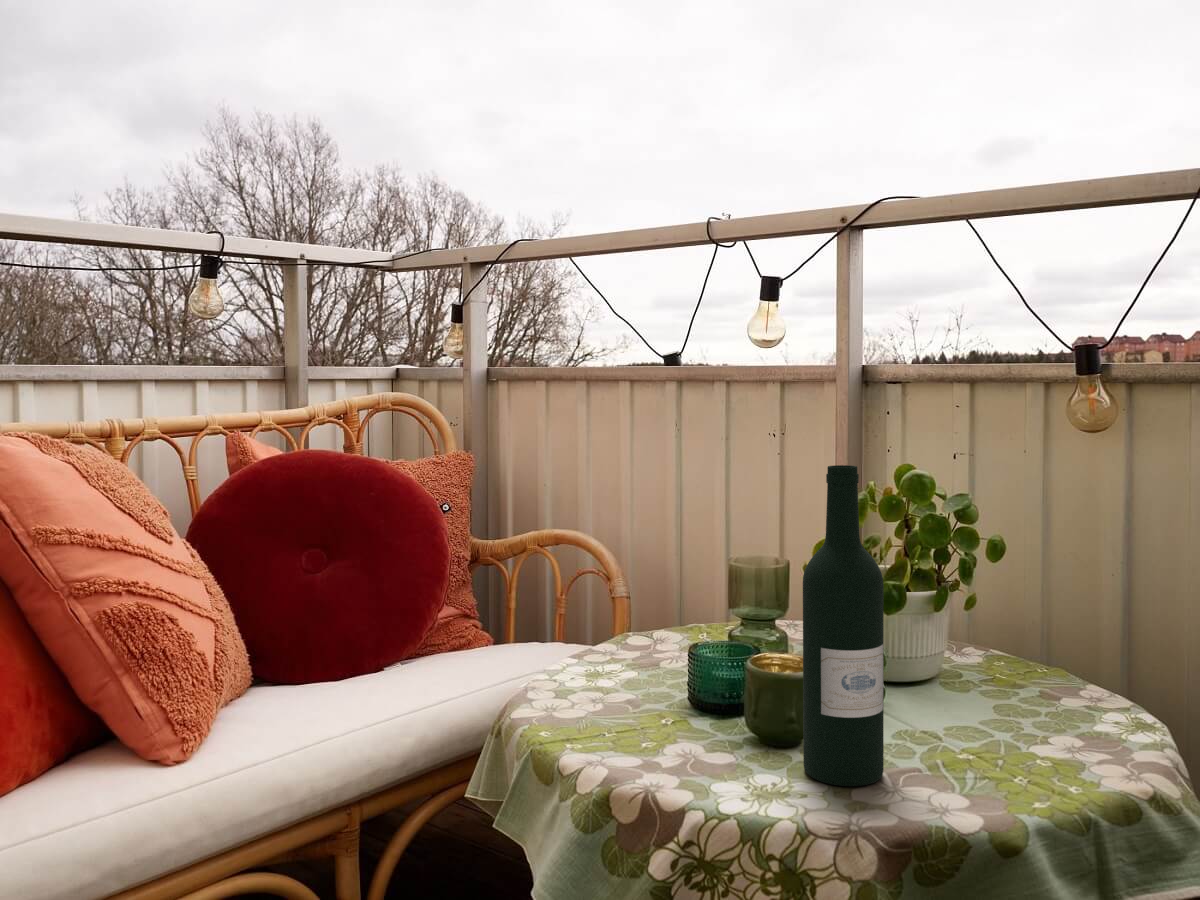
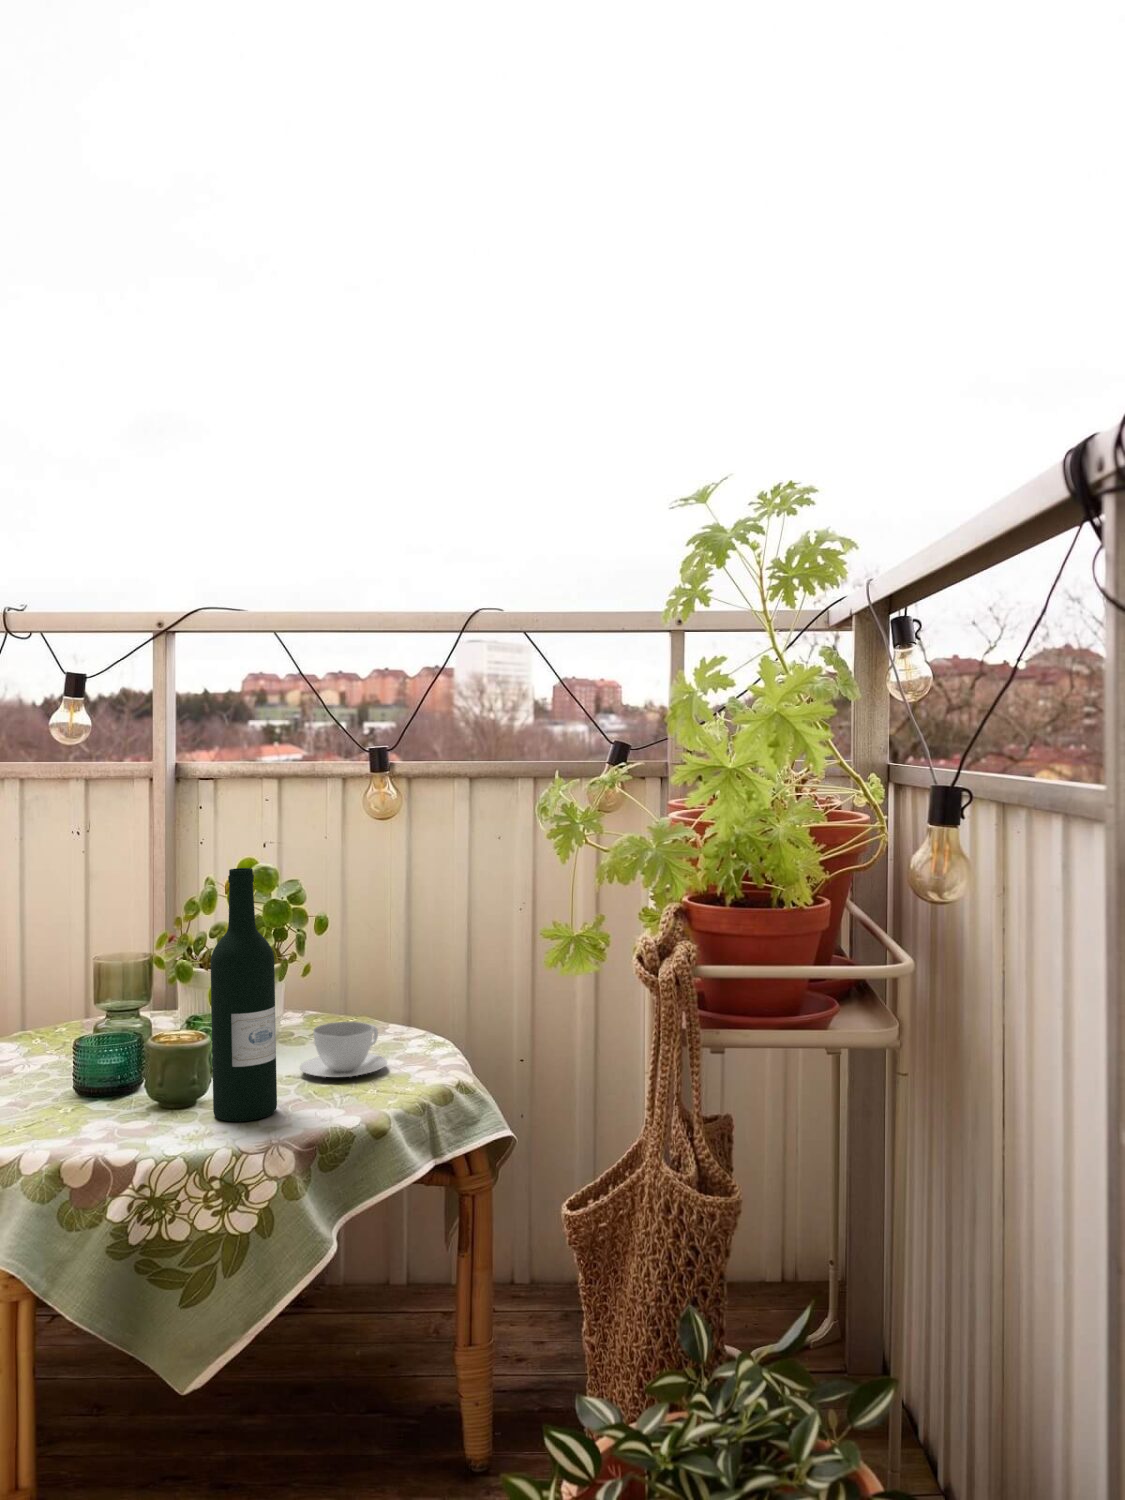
teacup: none [937,673,1057,750] -> present [300,1022,387,1078]

